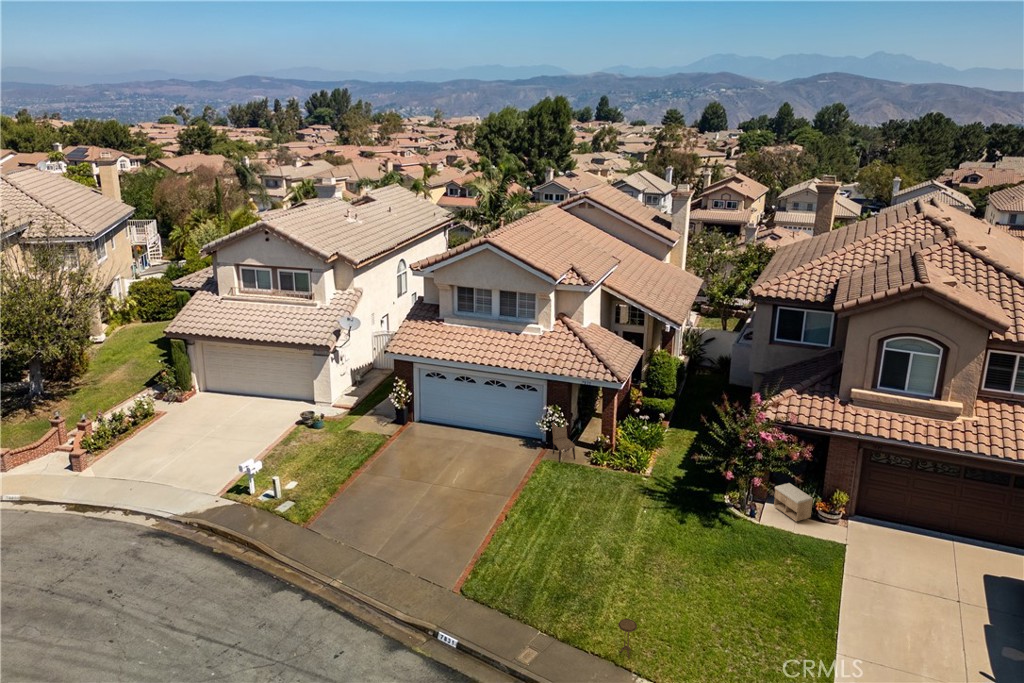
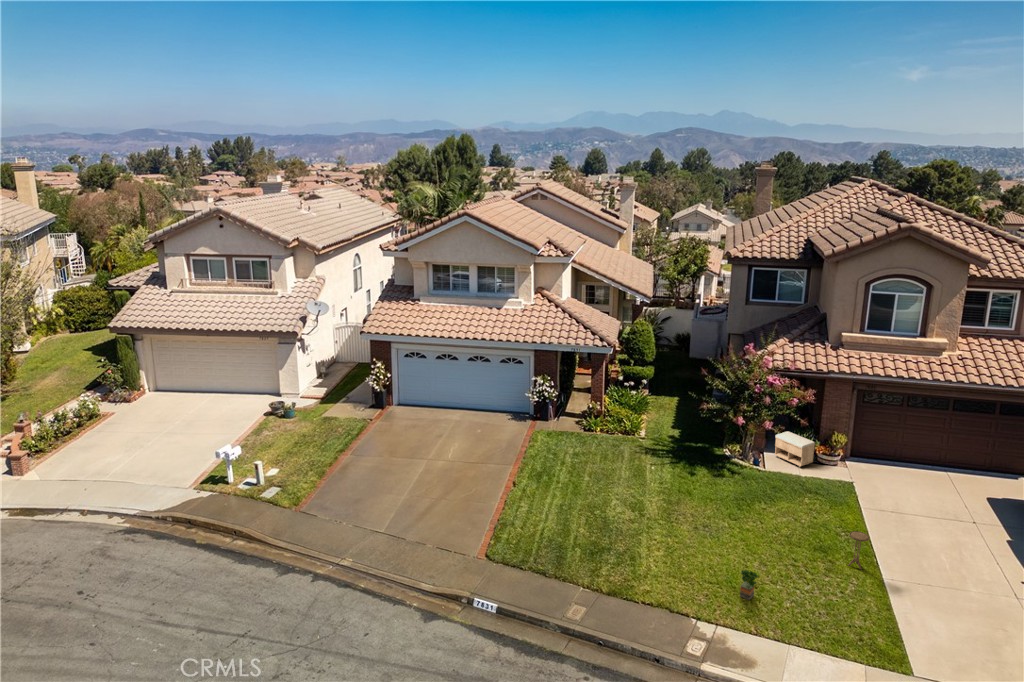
chair: present [552,420,575,462] -> none [542,390,568,432]
side table: present [618,619,637,658] -> present [848,531,869,570]
potted tree: none [687,634,706,664] -> present [740,570,758,600]

